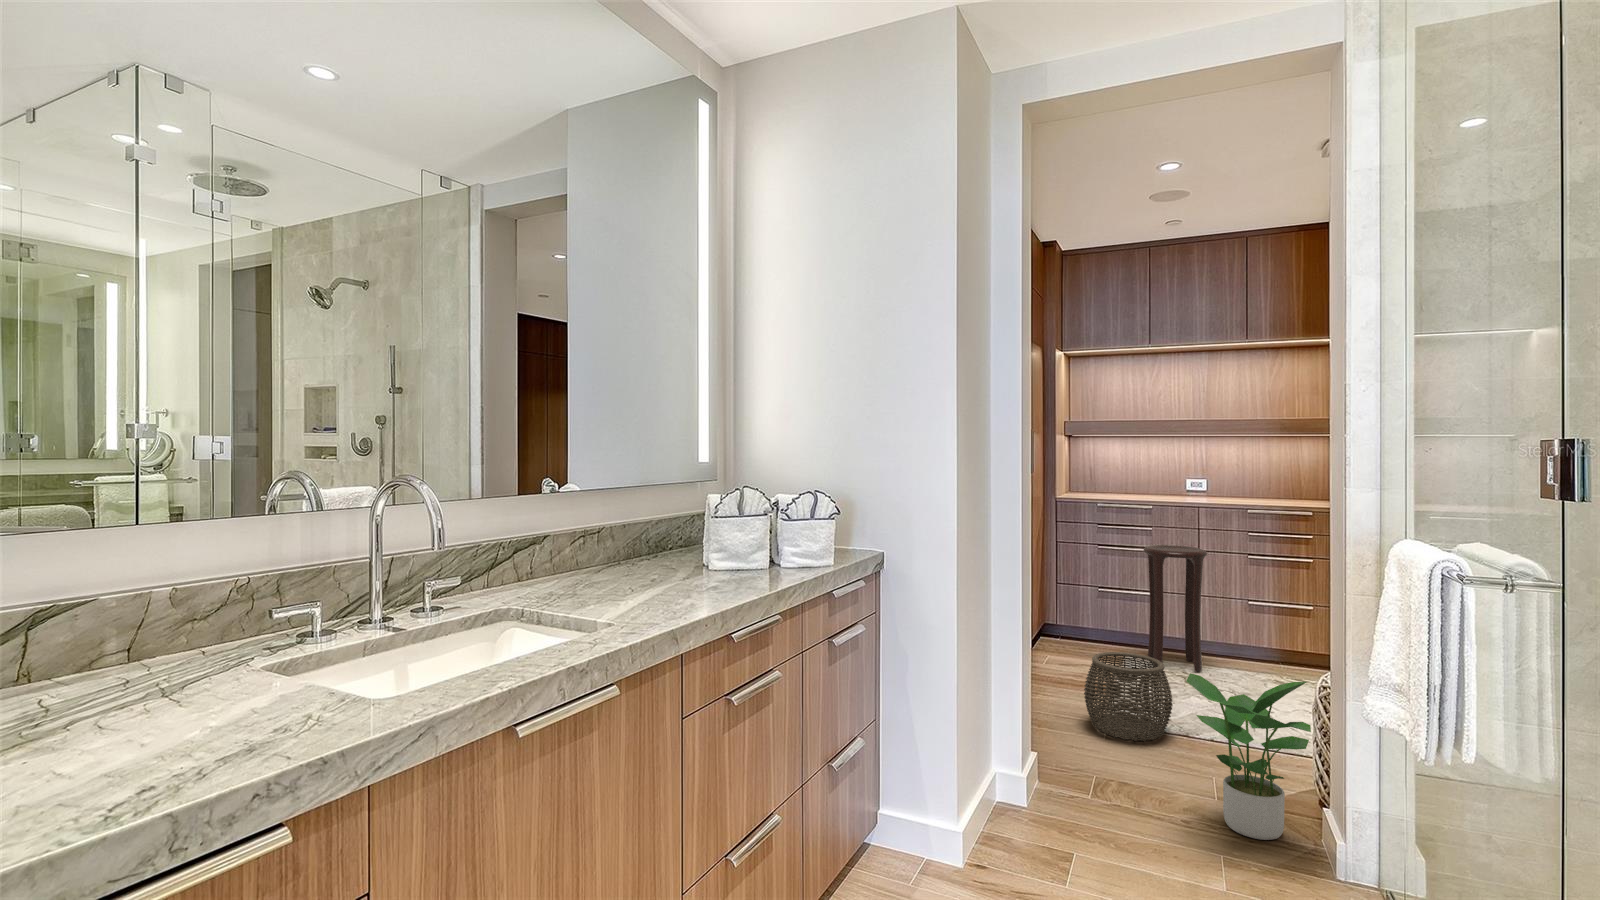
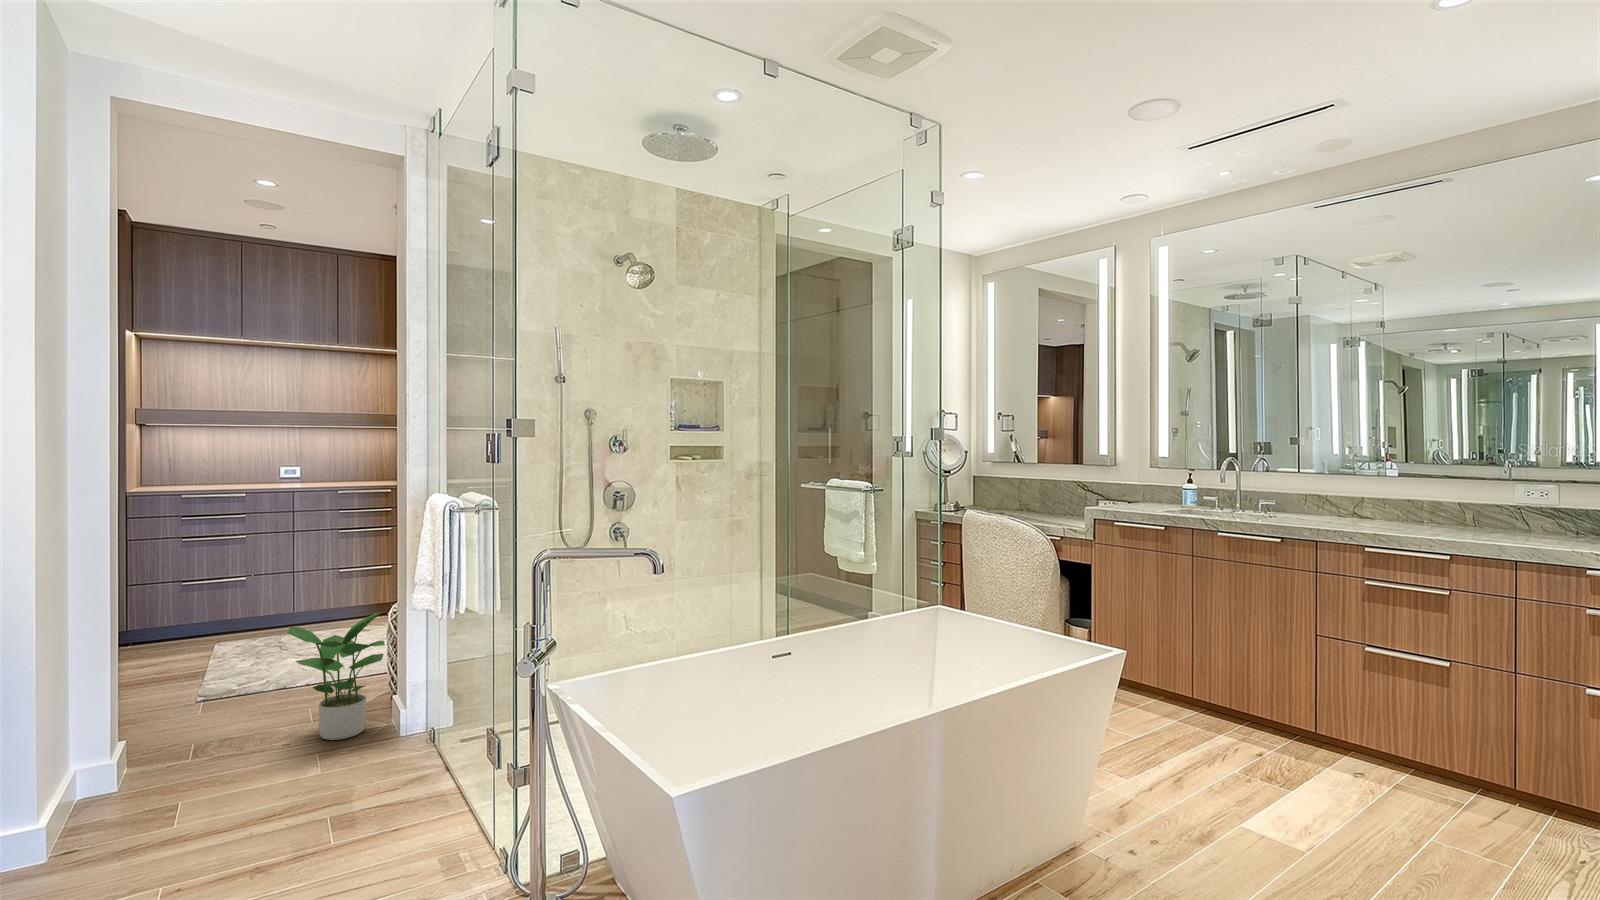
stool: present [1143,545,1207,672] -> none [236,528,301,644]
woven basket: present [1084,652,1173,741] -> none [175,629,271,711]

